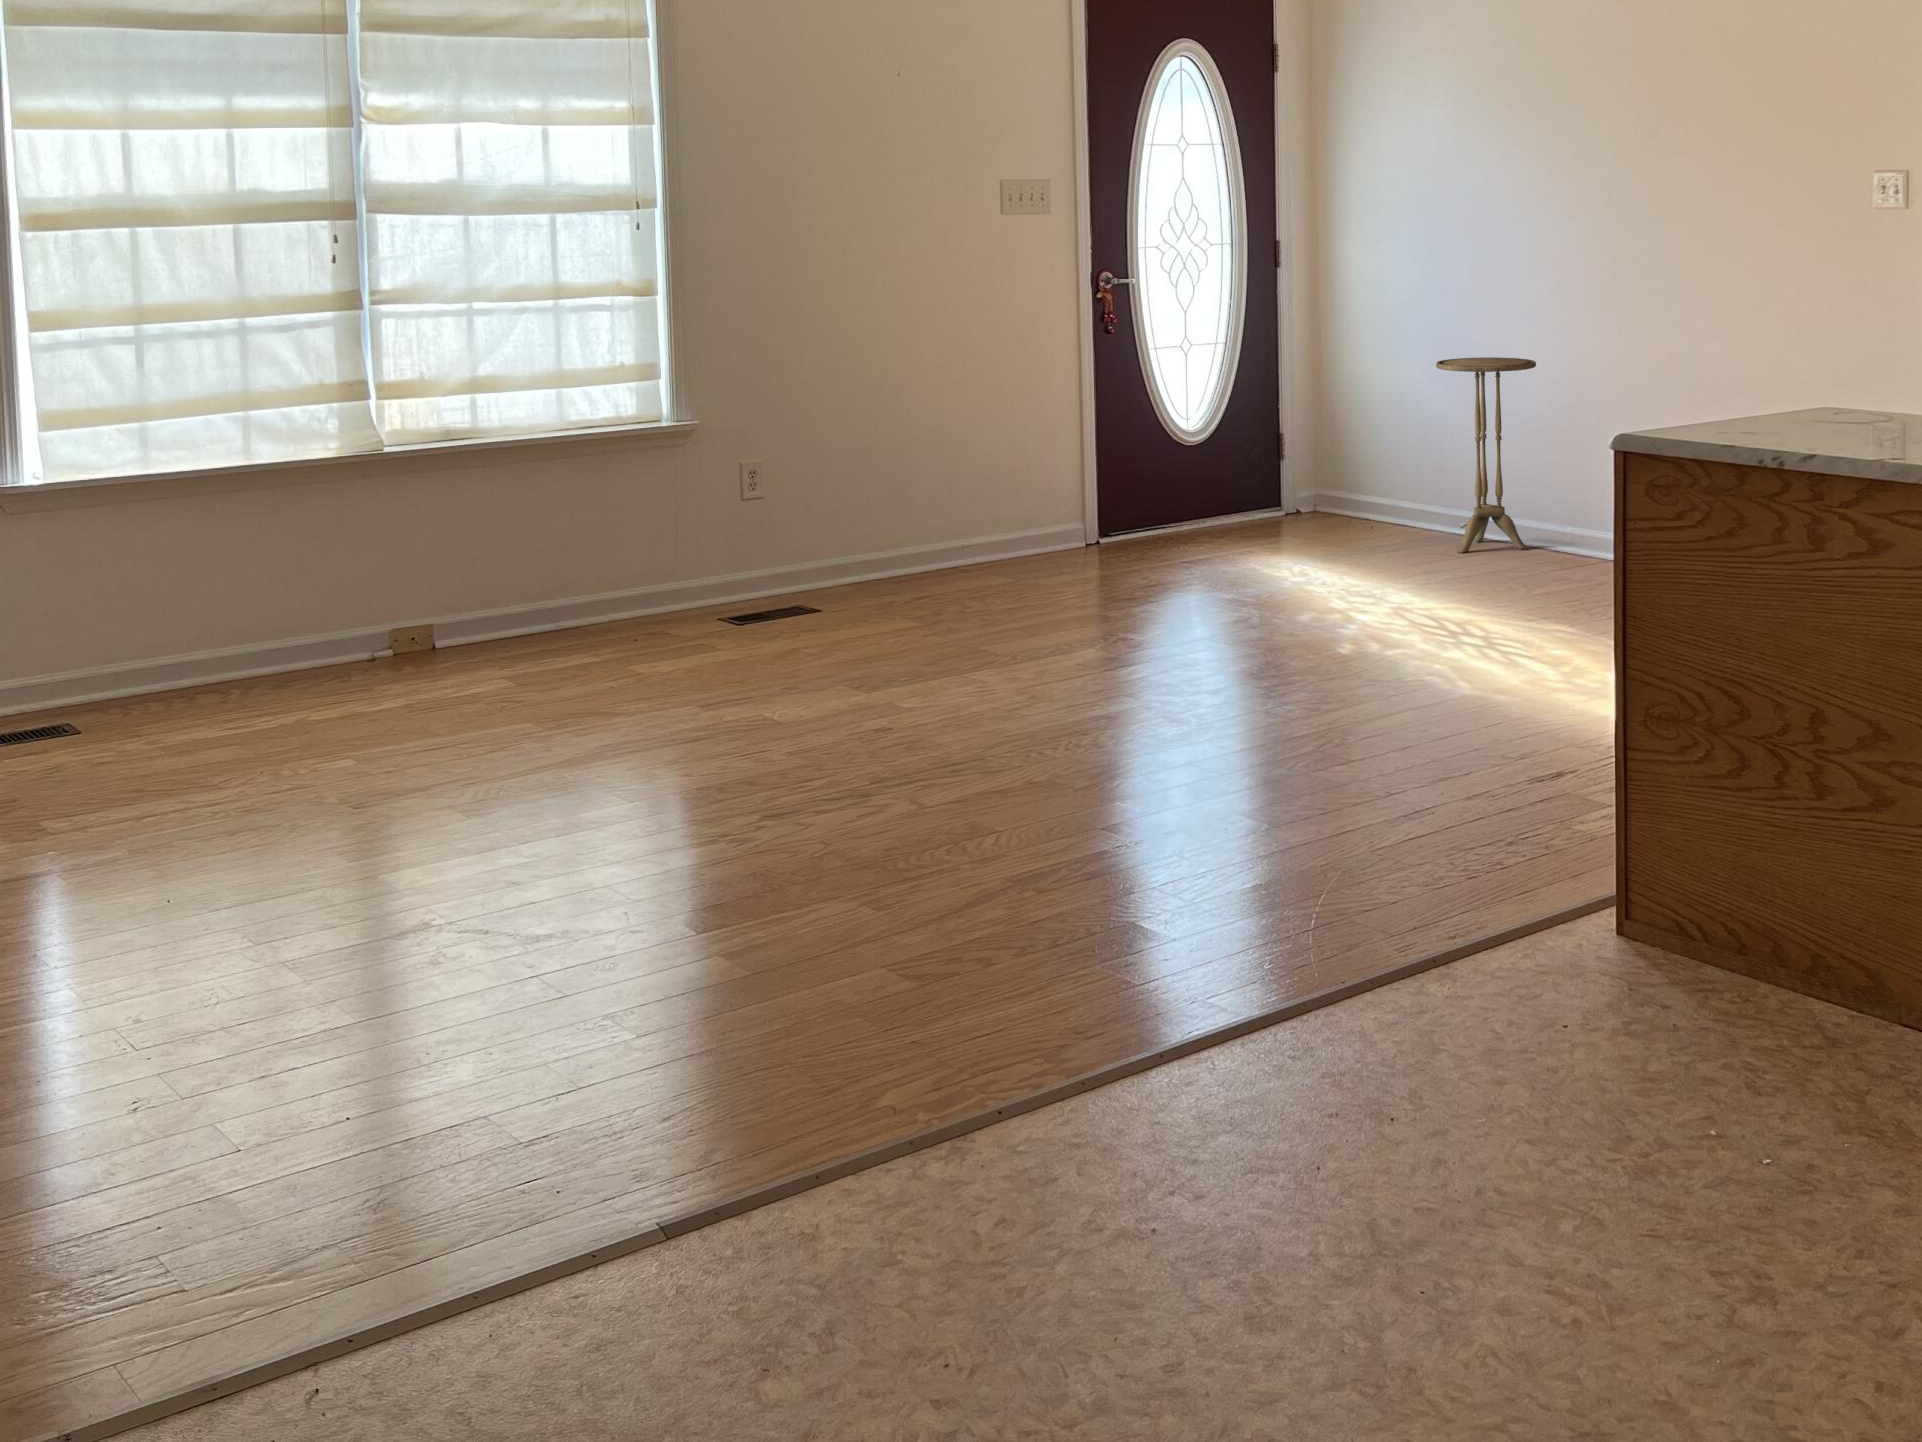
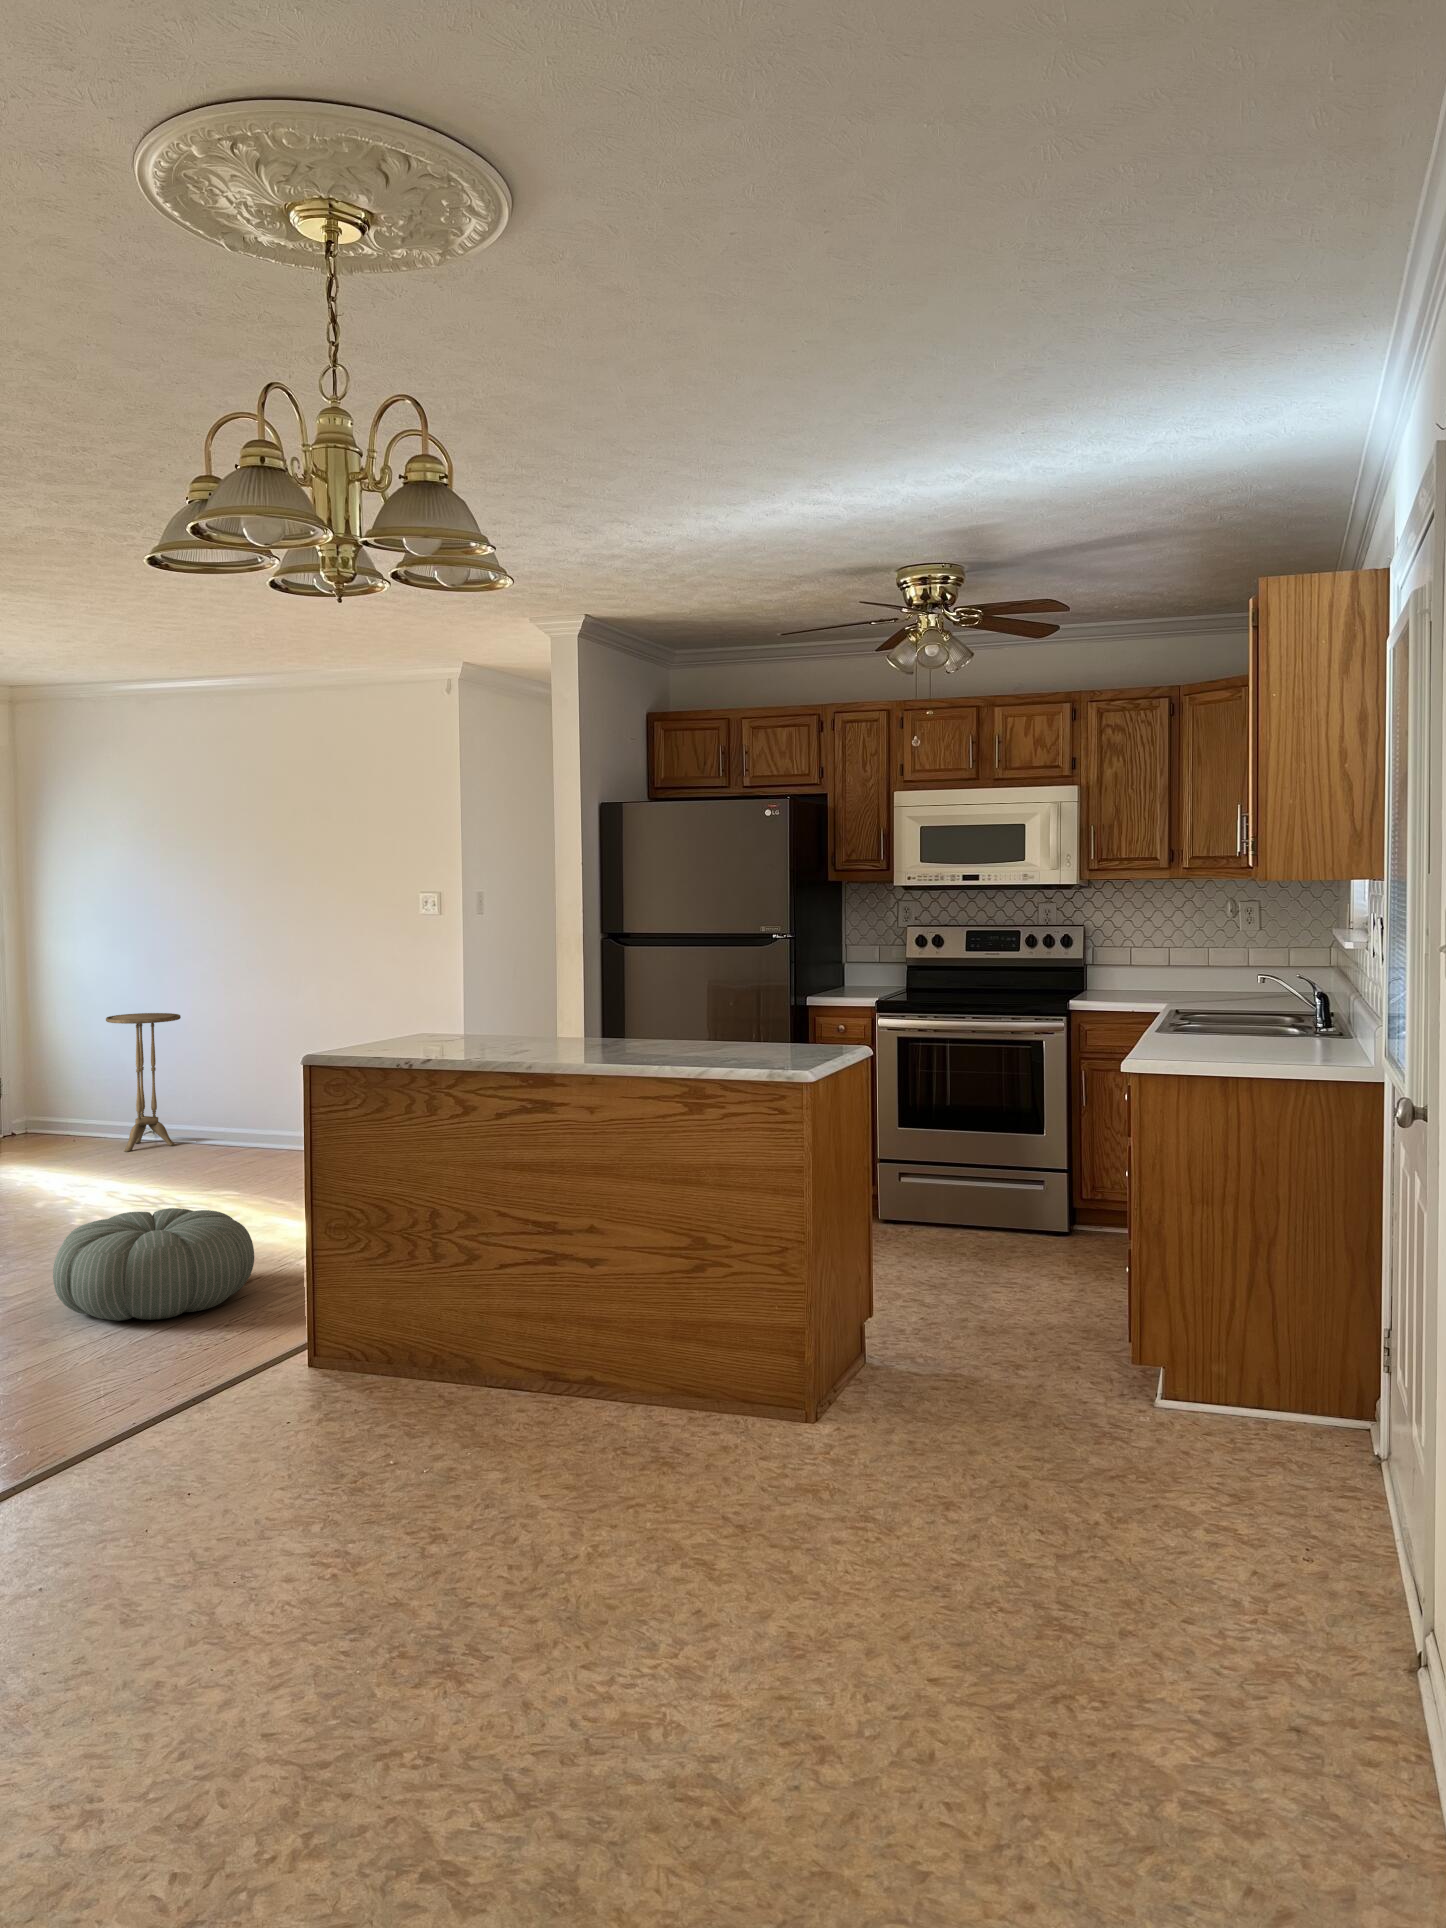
pouf: none [1273,651,1555,818] -> present [53,1208,254,1321]

